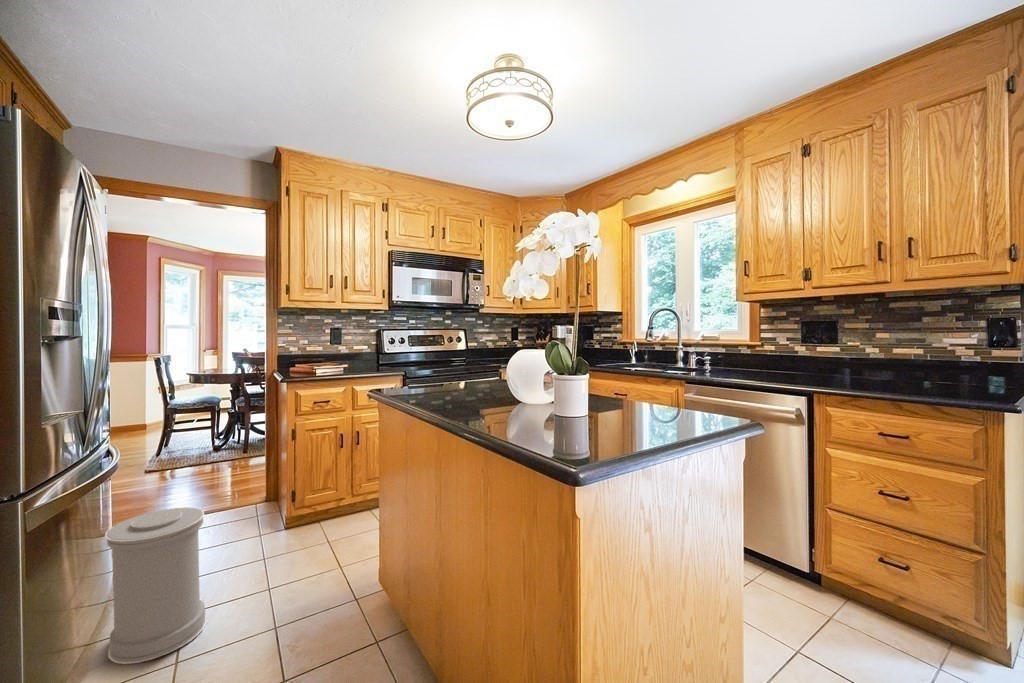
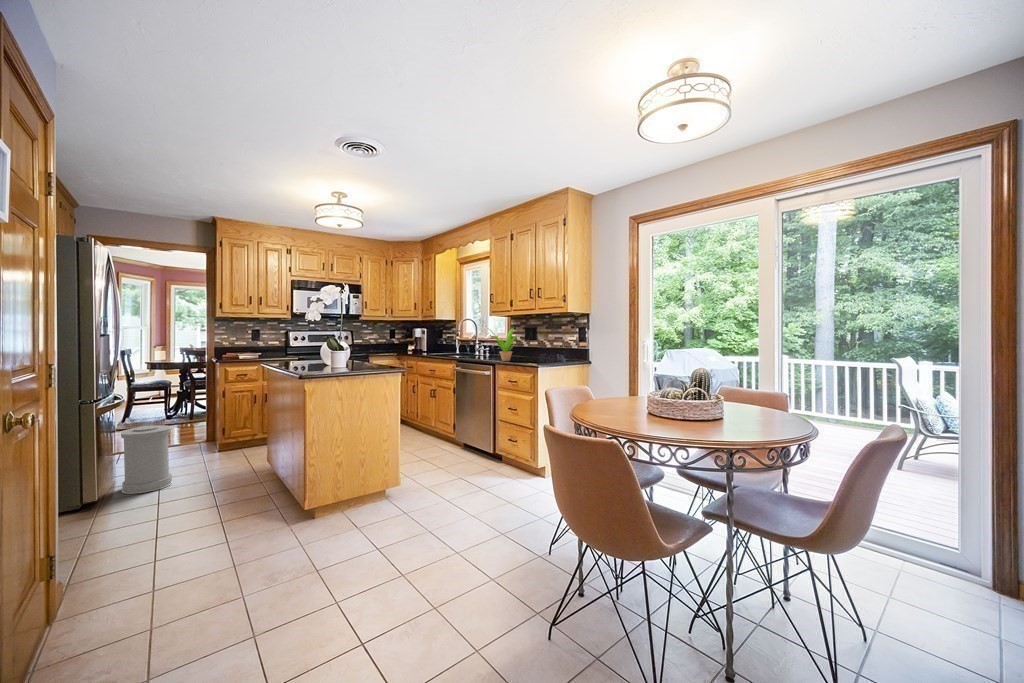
potted plant: none [781,320,859,386] -> present [490,328,517,361]

